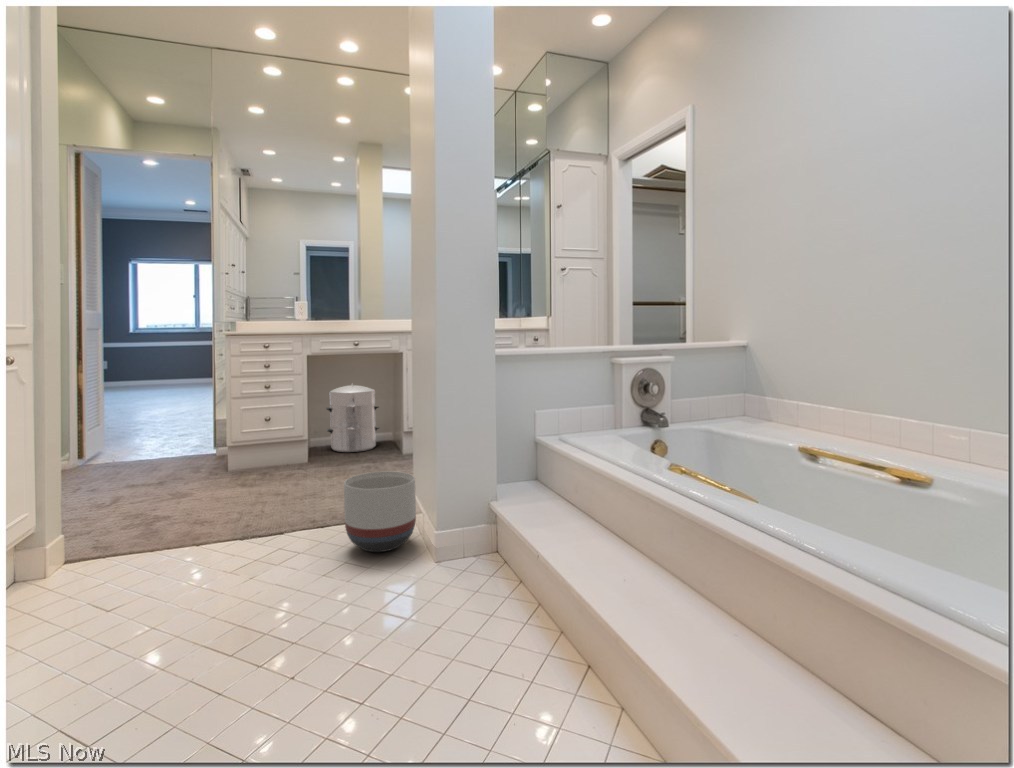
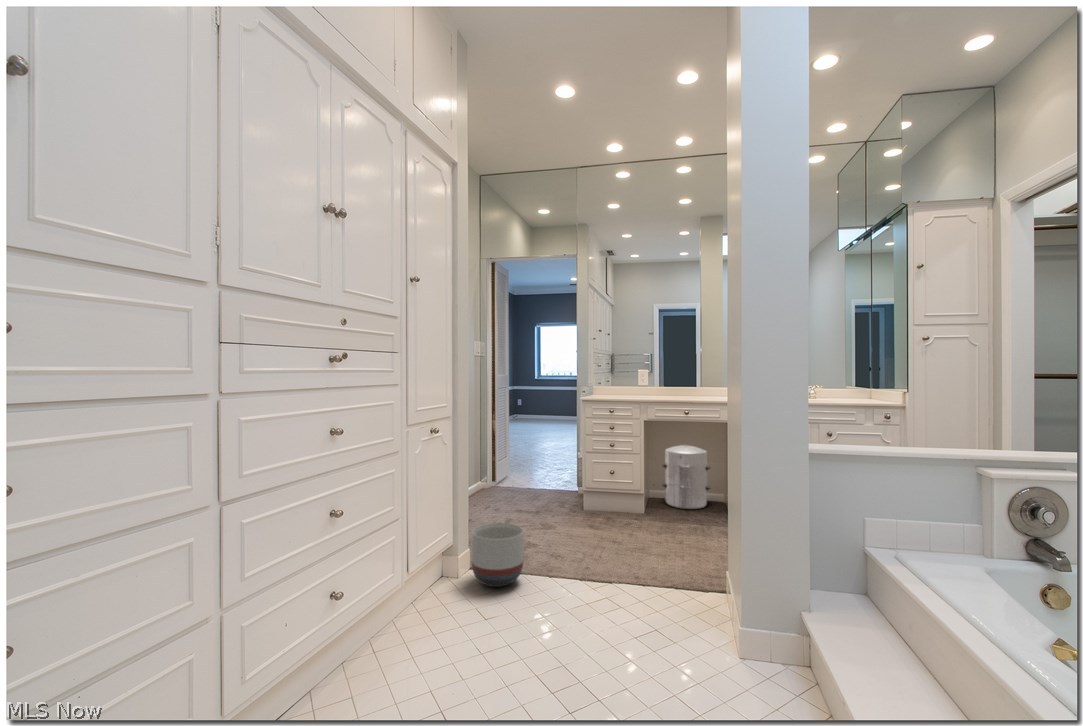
planter: present [344,471,416,552] -> present [471,523,524,587]

